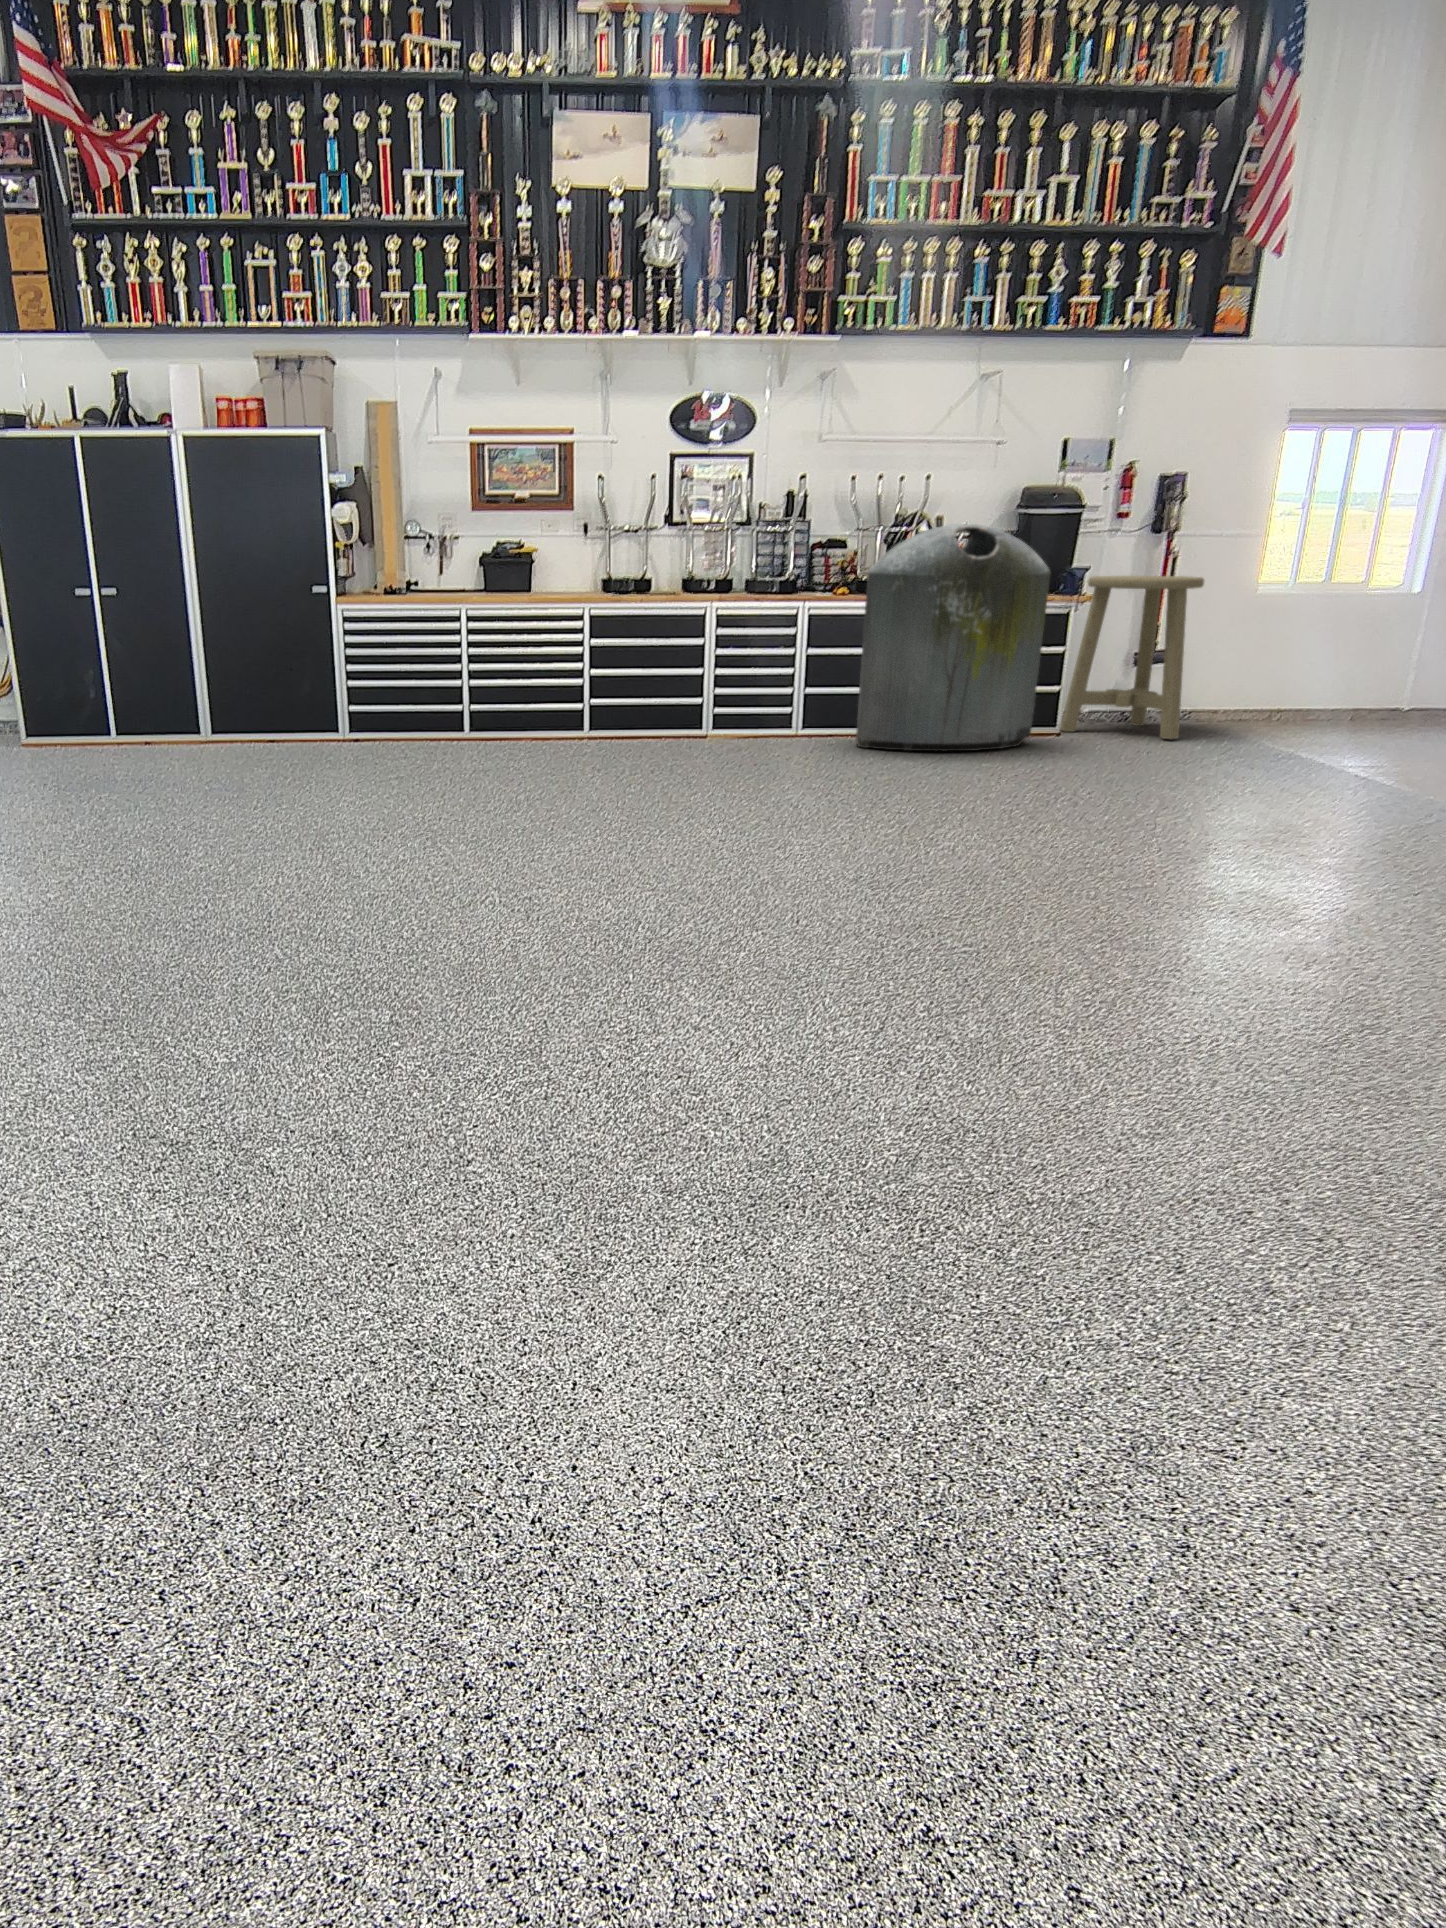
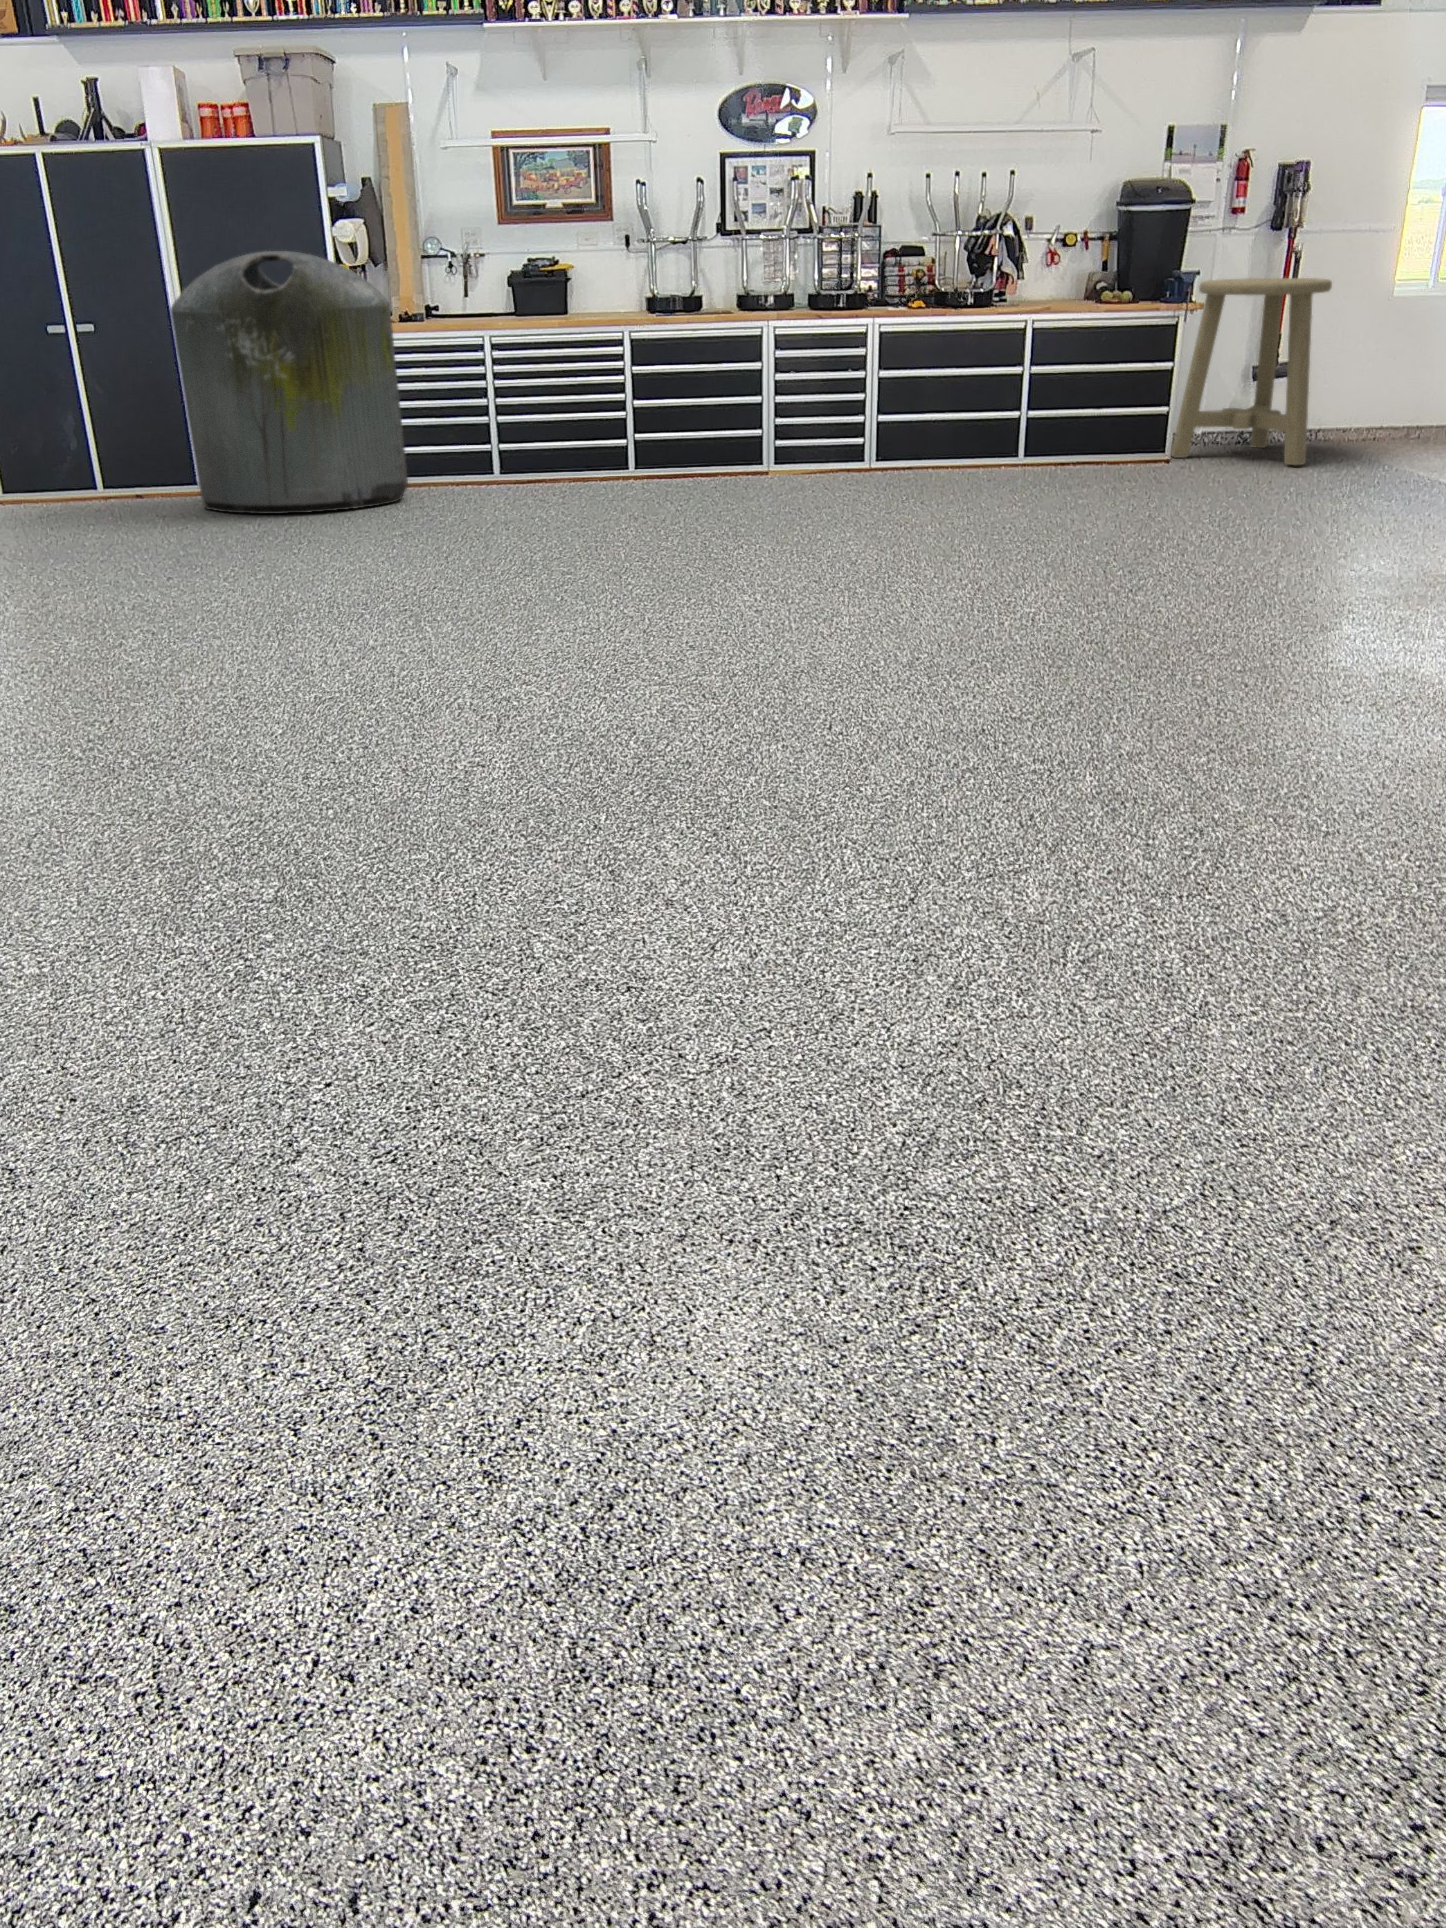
trash can: present [856,524,1050,751] -> present [170,251,408,514]

